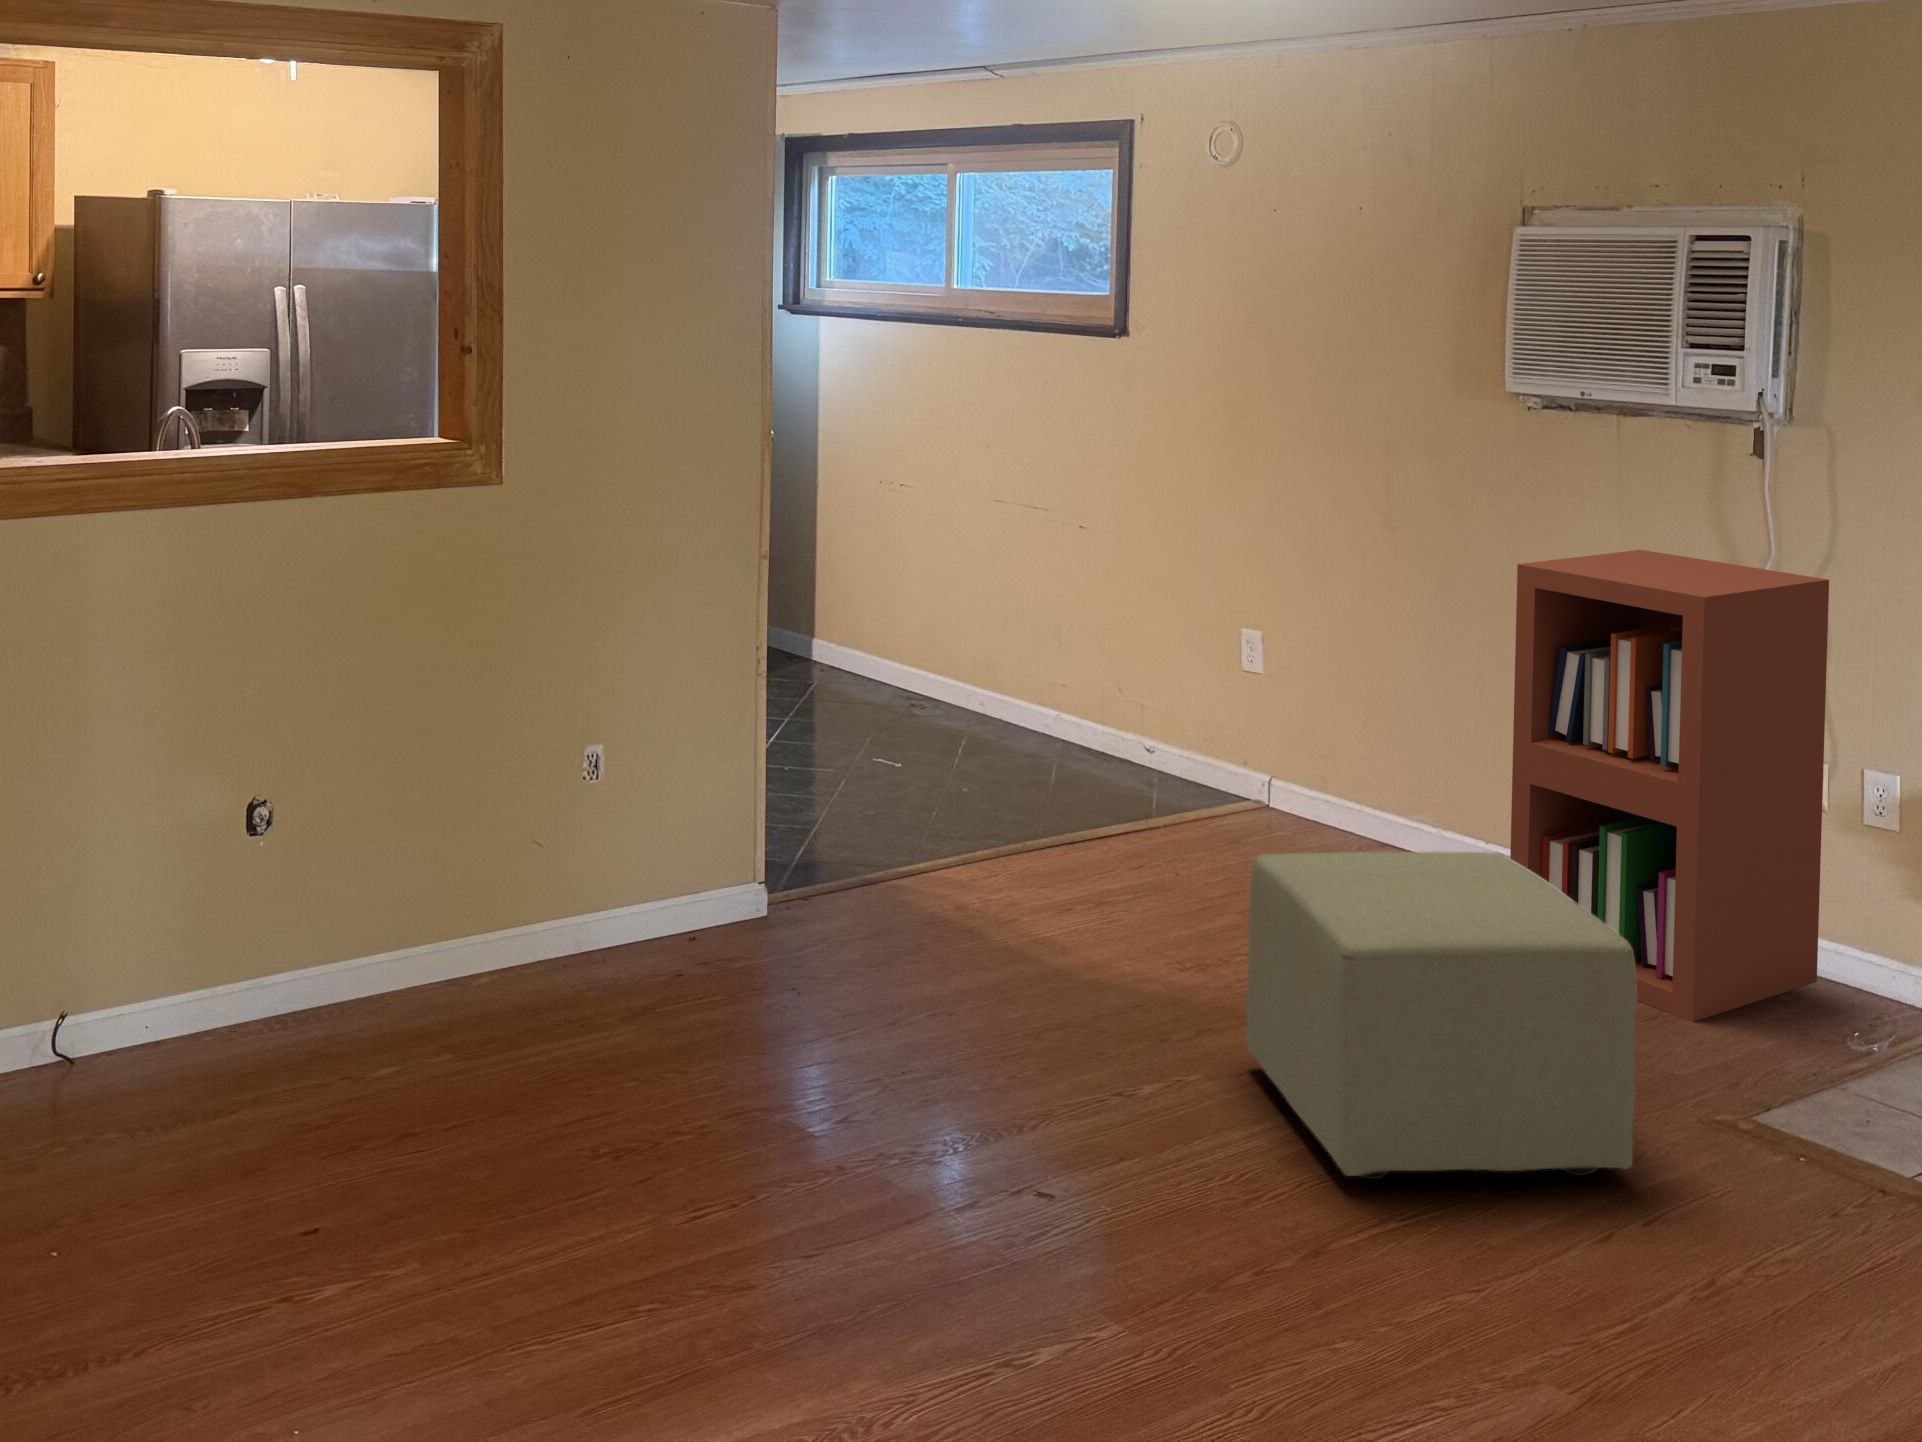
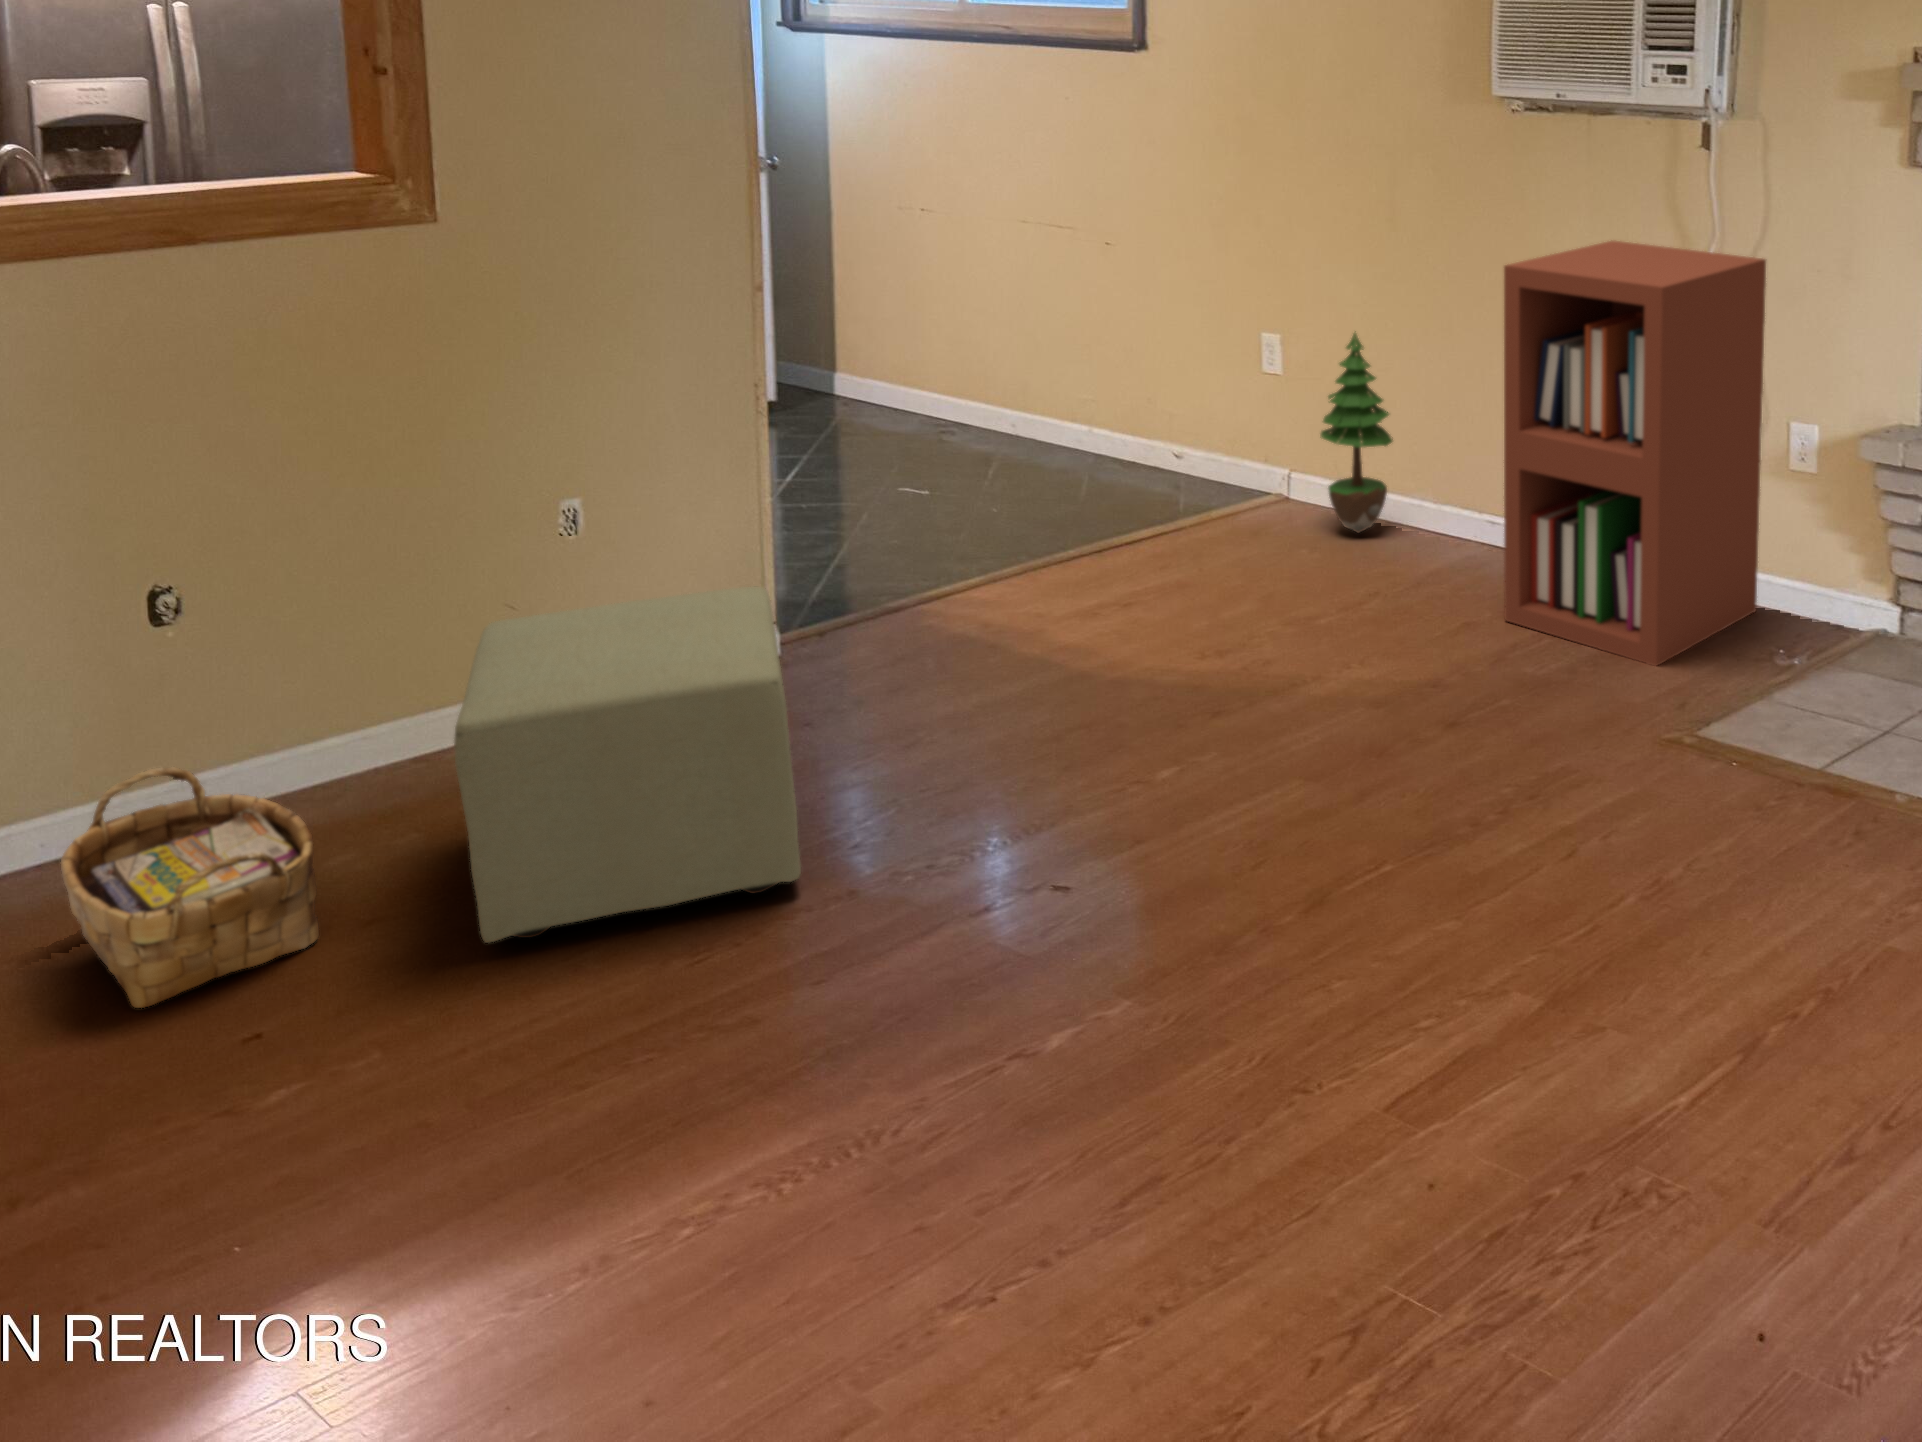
potted tree: none [1299,626,1381,844] -> present [1321,333,1393,533]
ottoman: present [1247,852,1636,1179] -> present [454,586,801,943]
woven basket: none [222,888,405,1090] -> present [61,767,319,1008]

